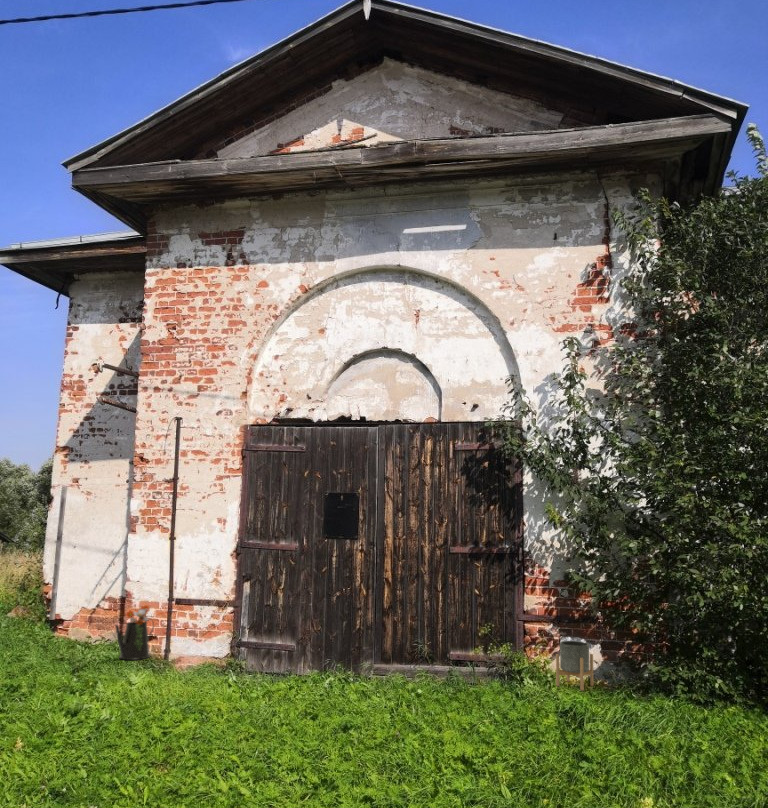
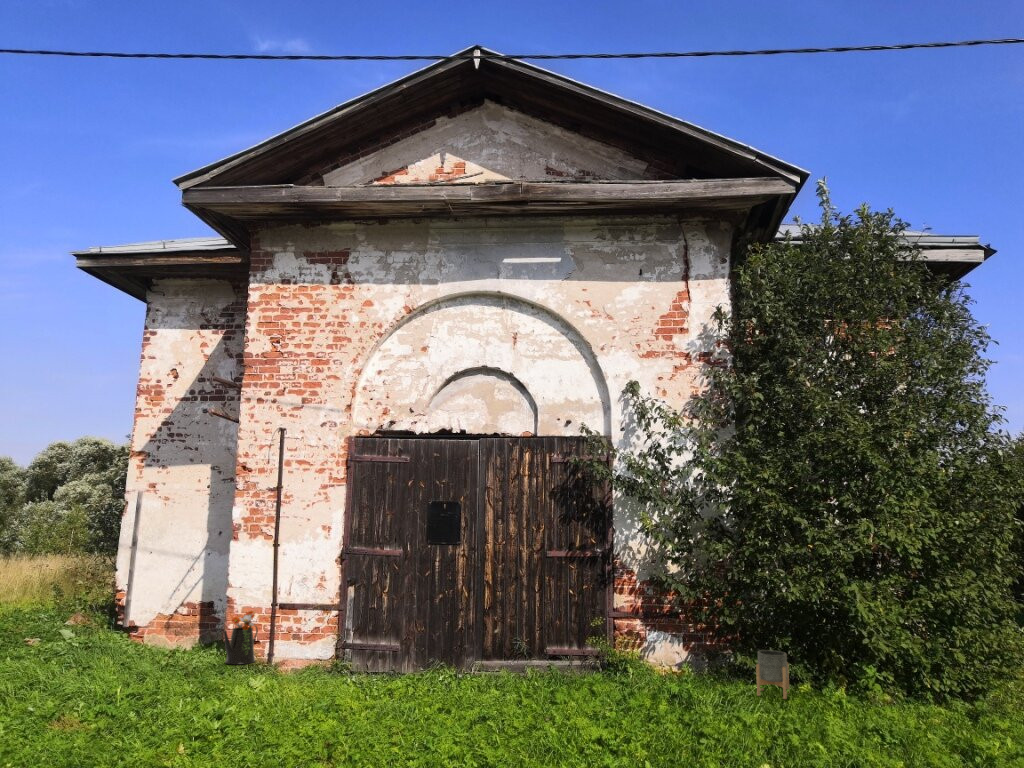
planter: present [556,641,594,690] -> present [756,650,789,699]

